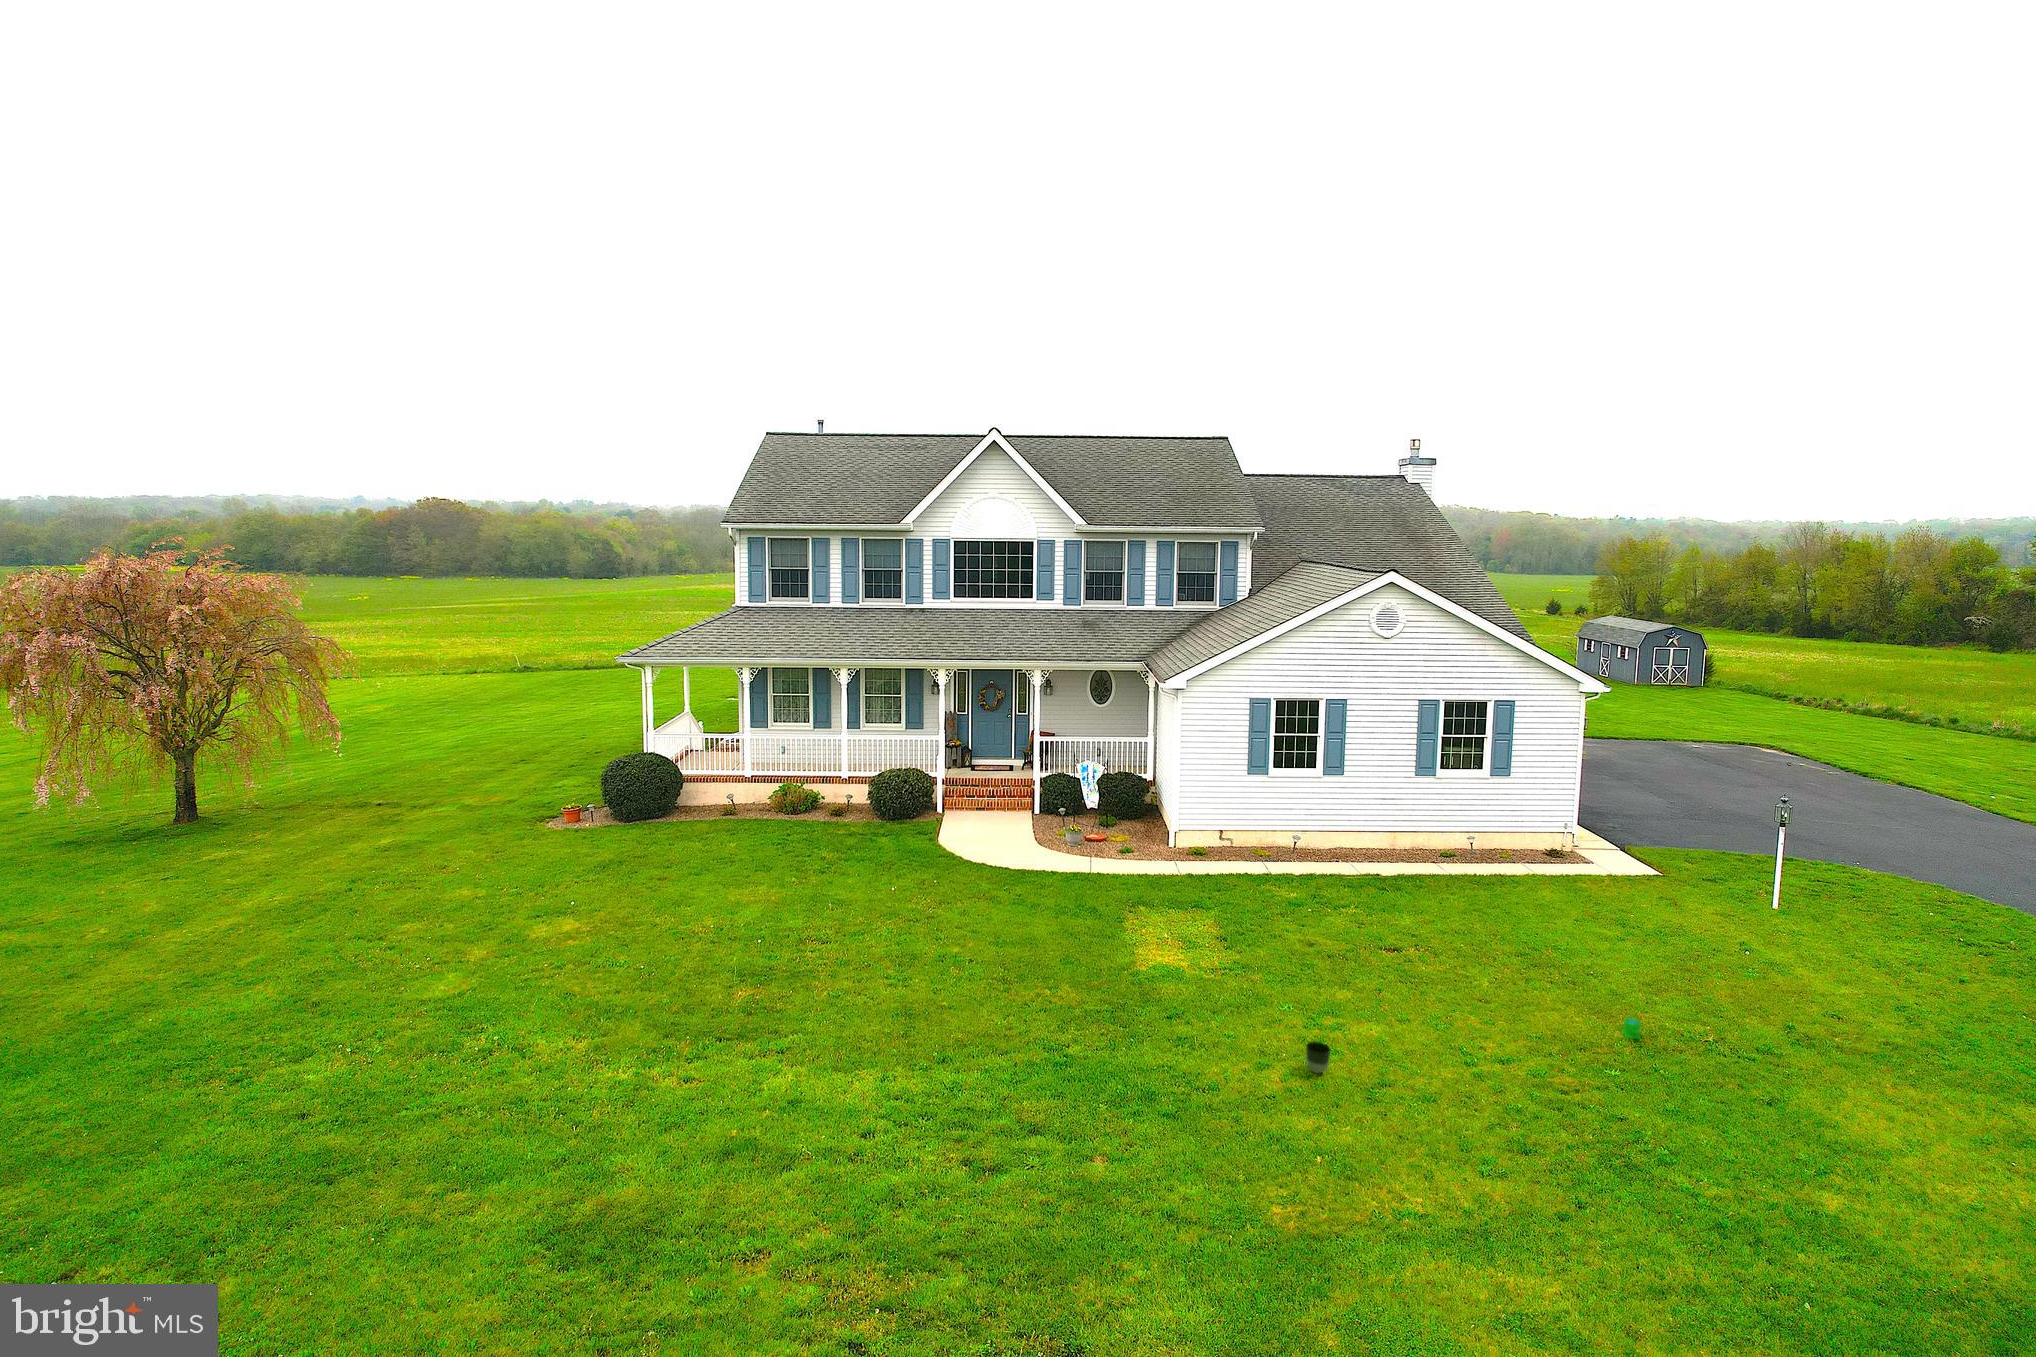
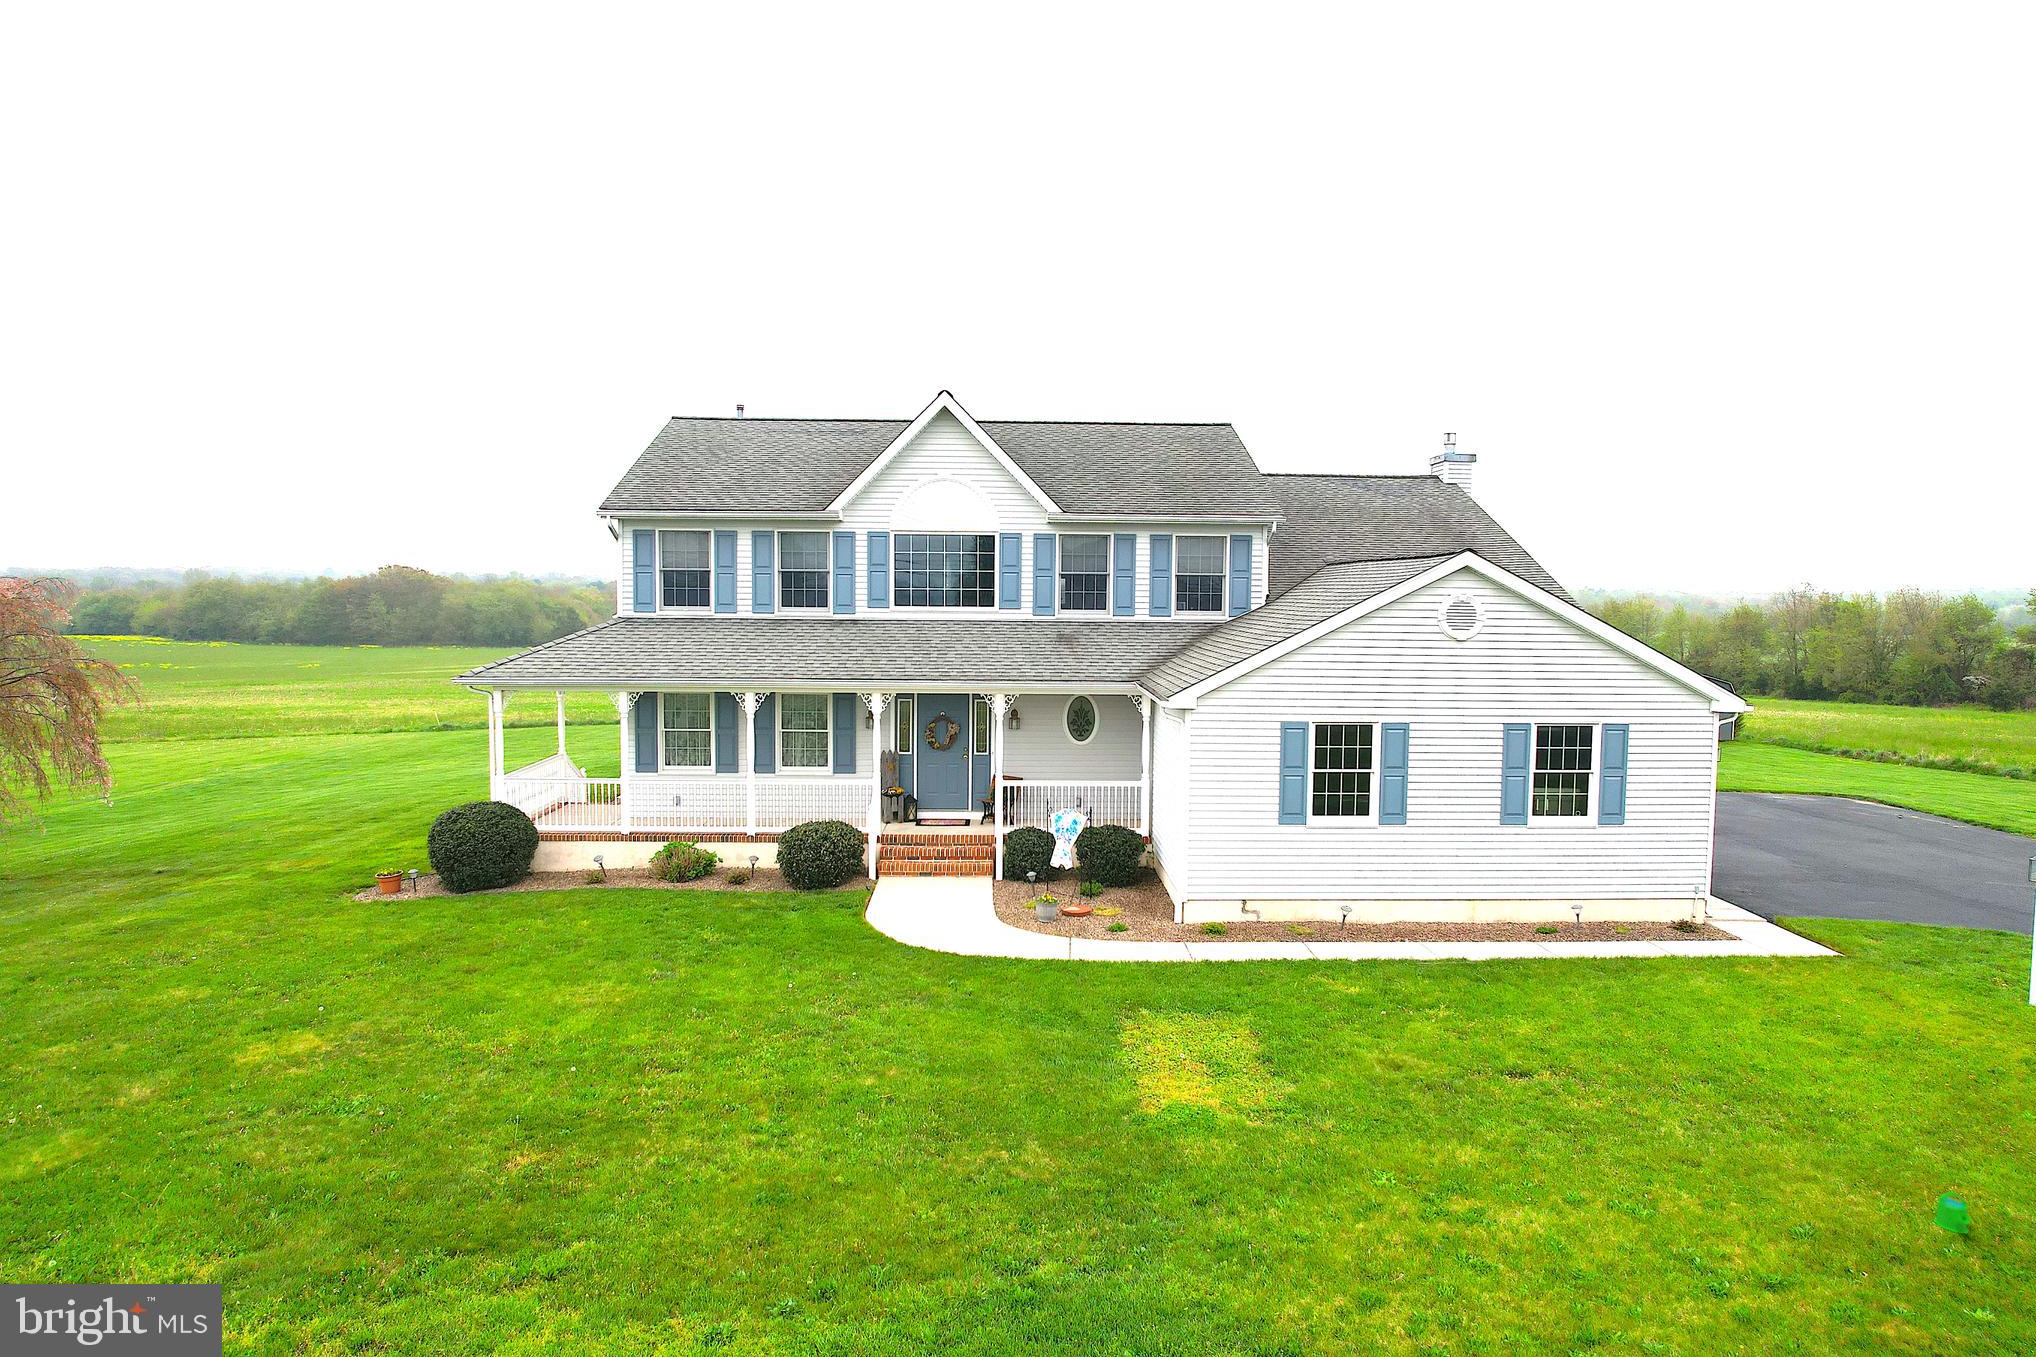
planter: present [1306,1042,1330,1073] -> none [1451,1259,1495,1319]

